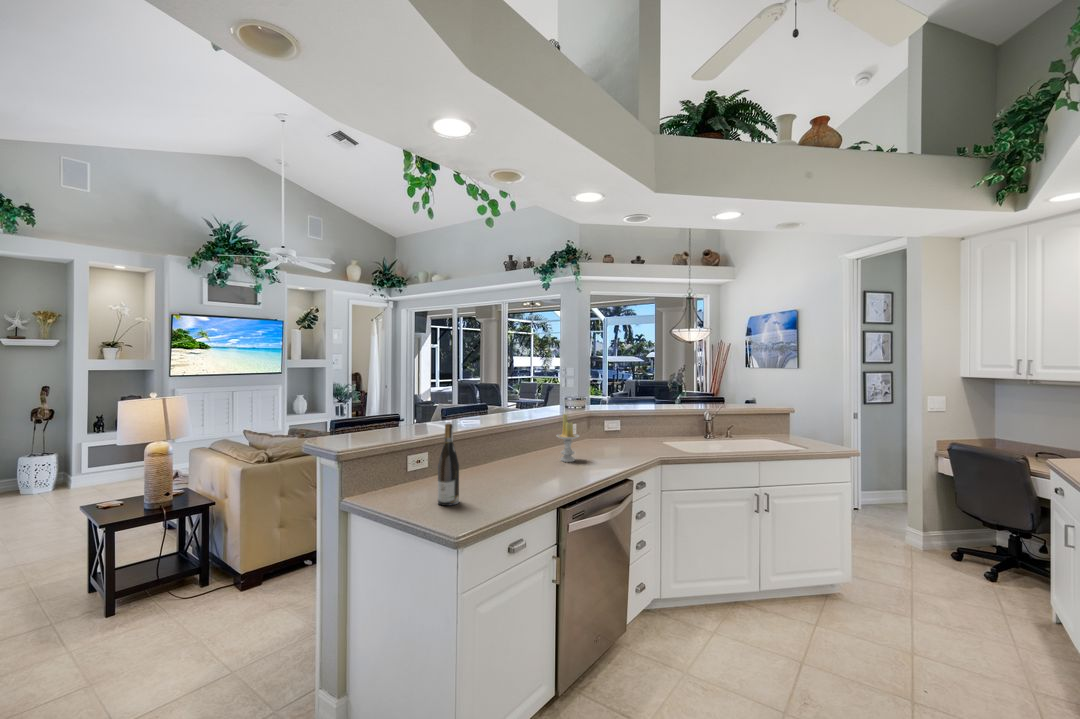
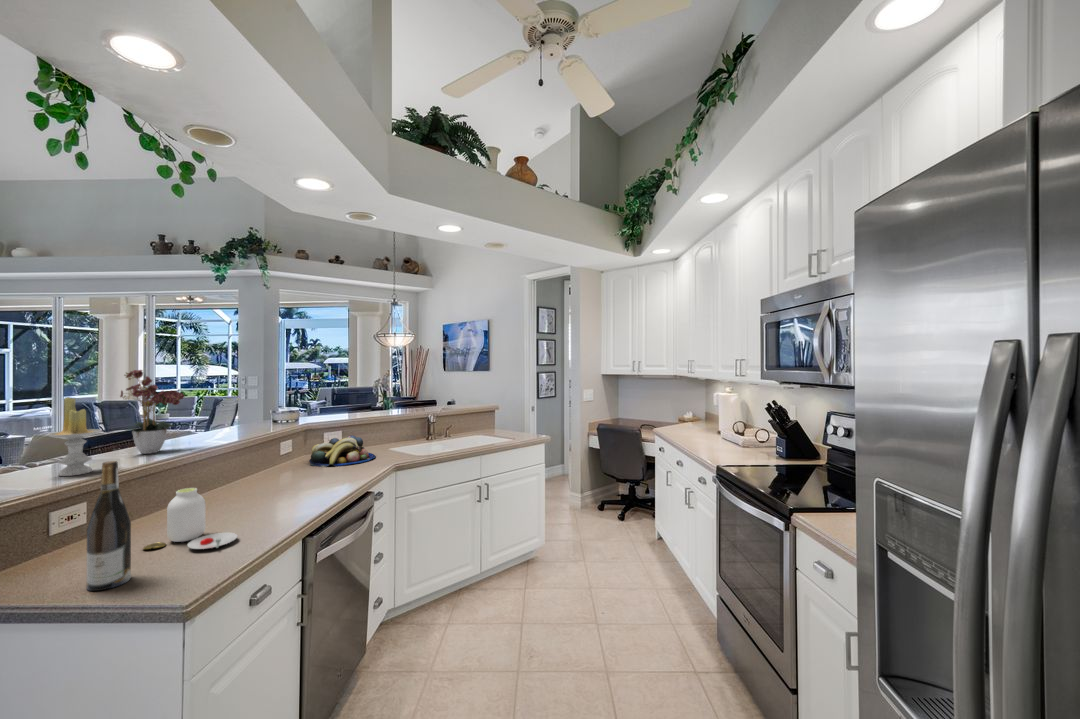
flower arrangement: none [466,360,507,423] -> present [120,370,184,454]
candle: present [556,414,579,462] -> present [48,397,102,476]
fruit bowl: none [592,425,648,451] -> present [309,435,375,467]
jar: none [470,449,522,495] -> present [143,488,237,549]

